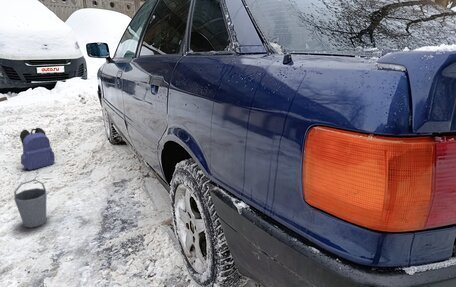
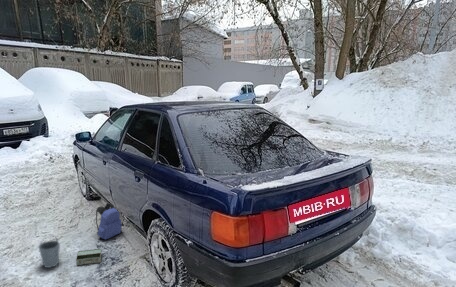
backpack: present [20,128,55,170] -> present [96,204,122,240]
toolbox: none [68,205,109,227] -> present [76,249,101,265]

